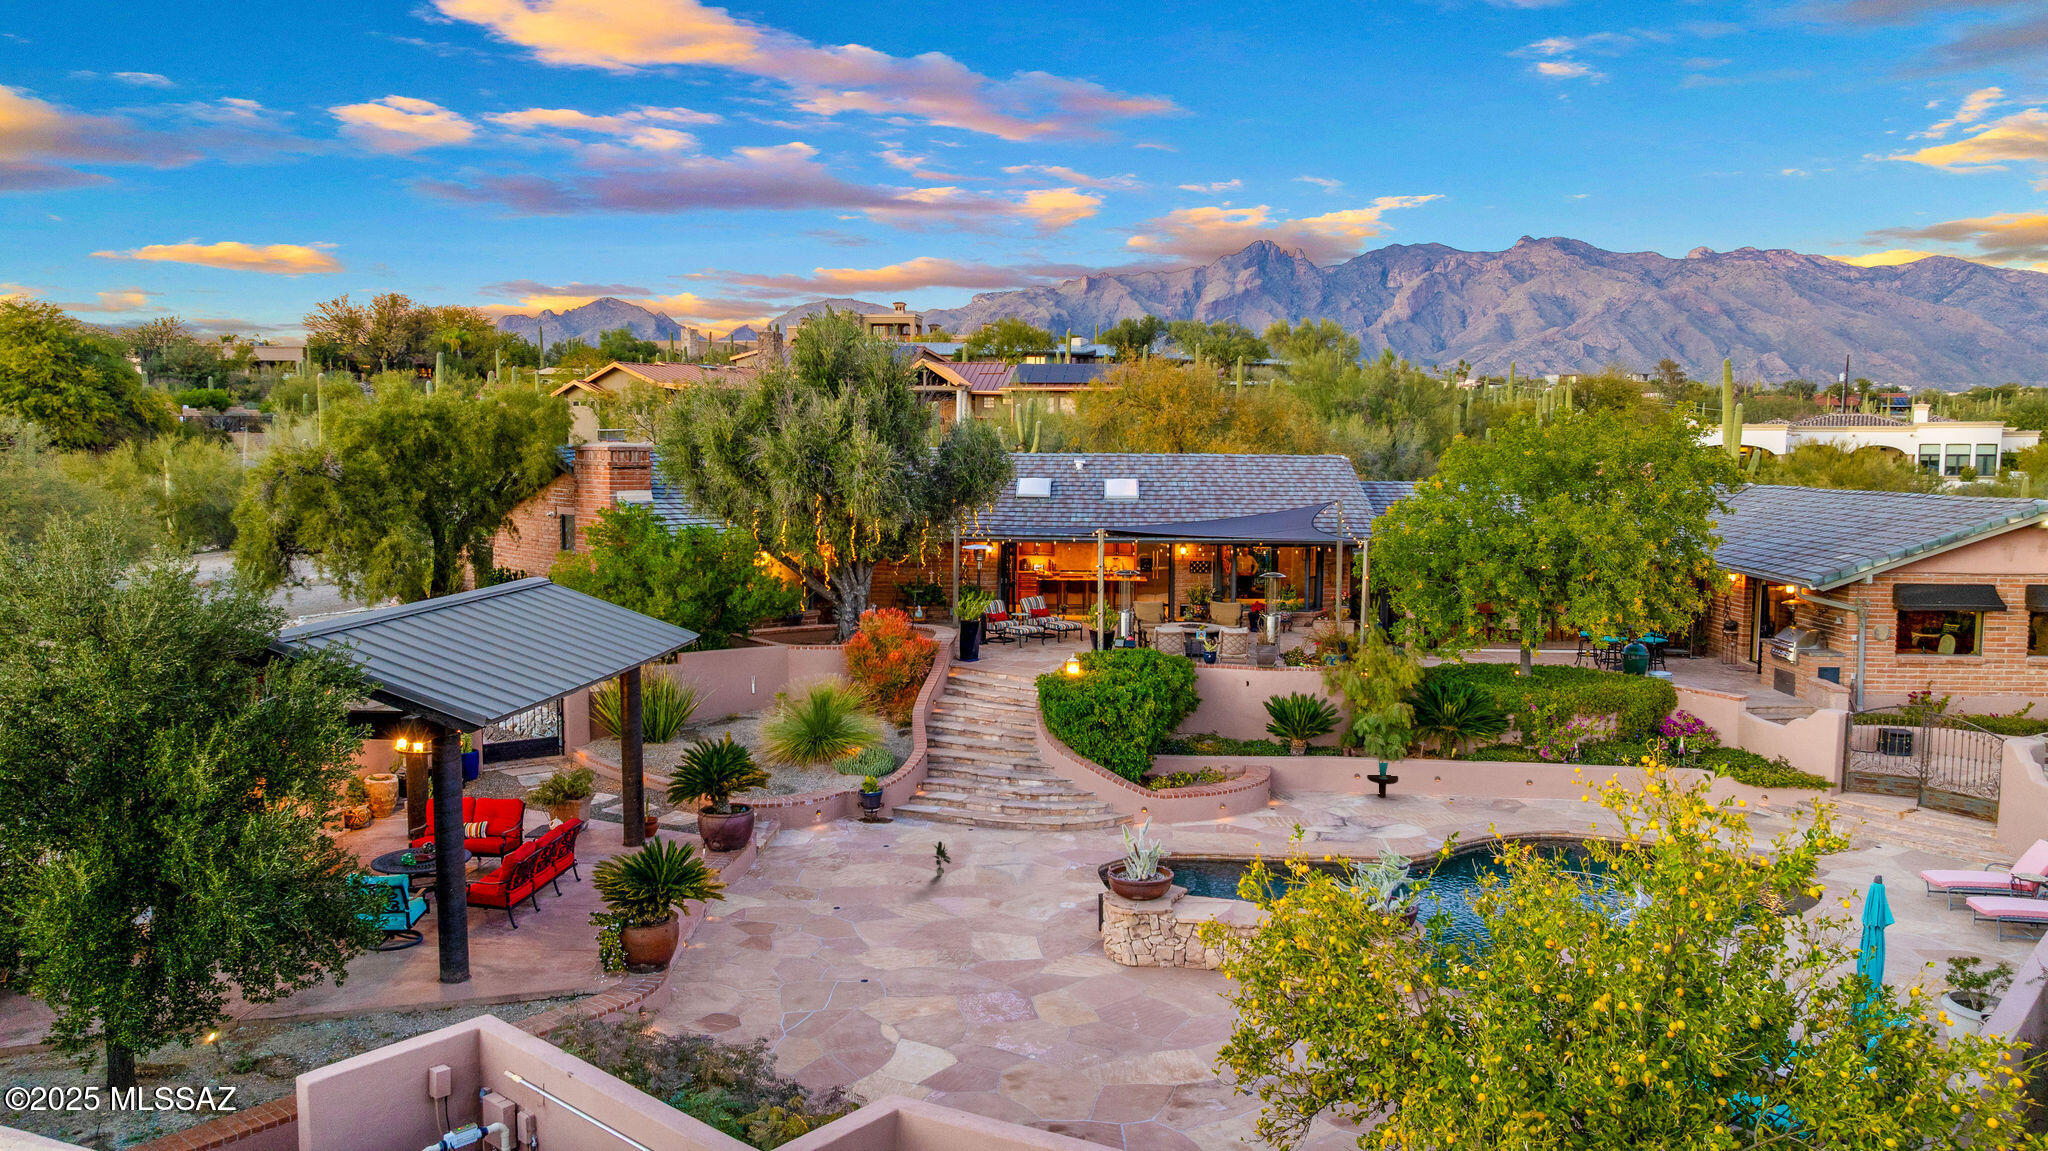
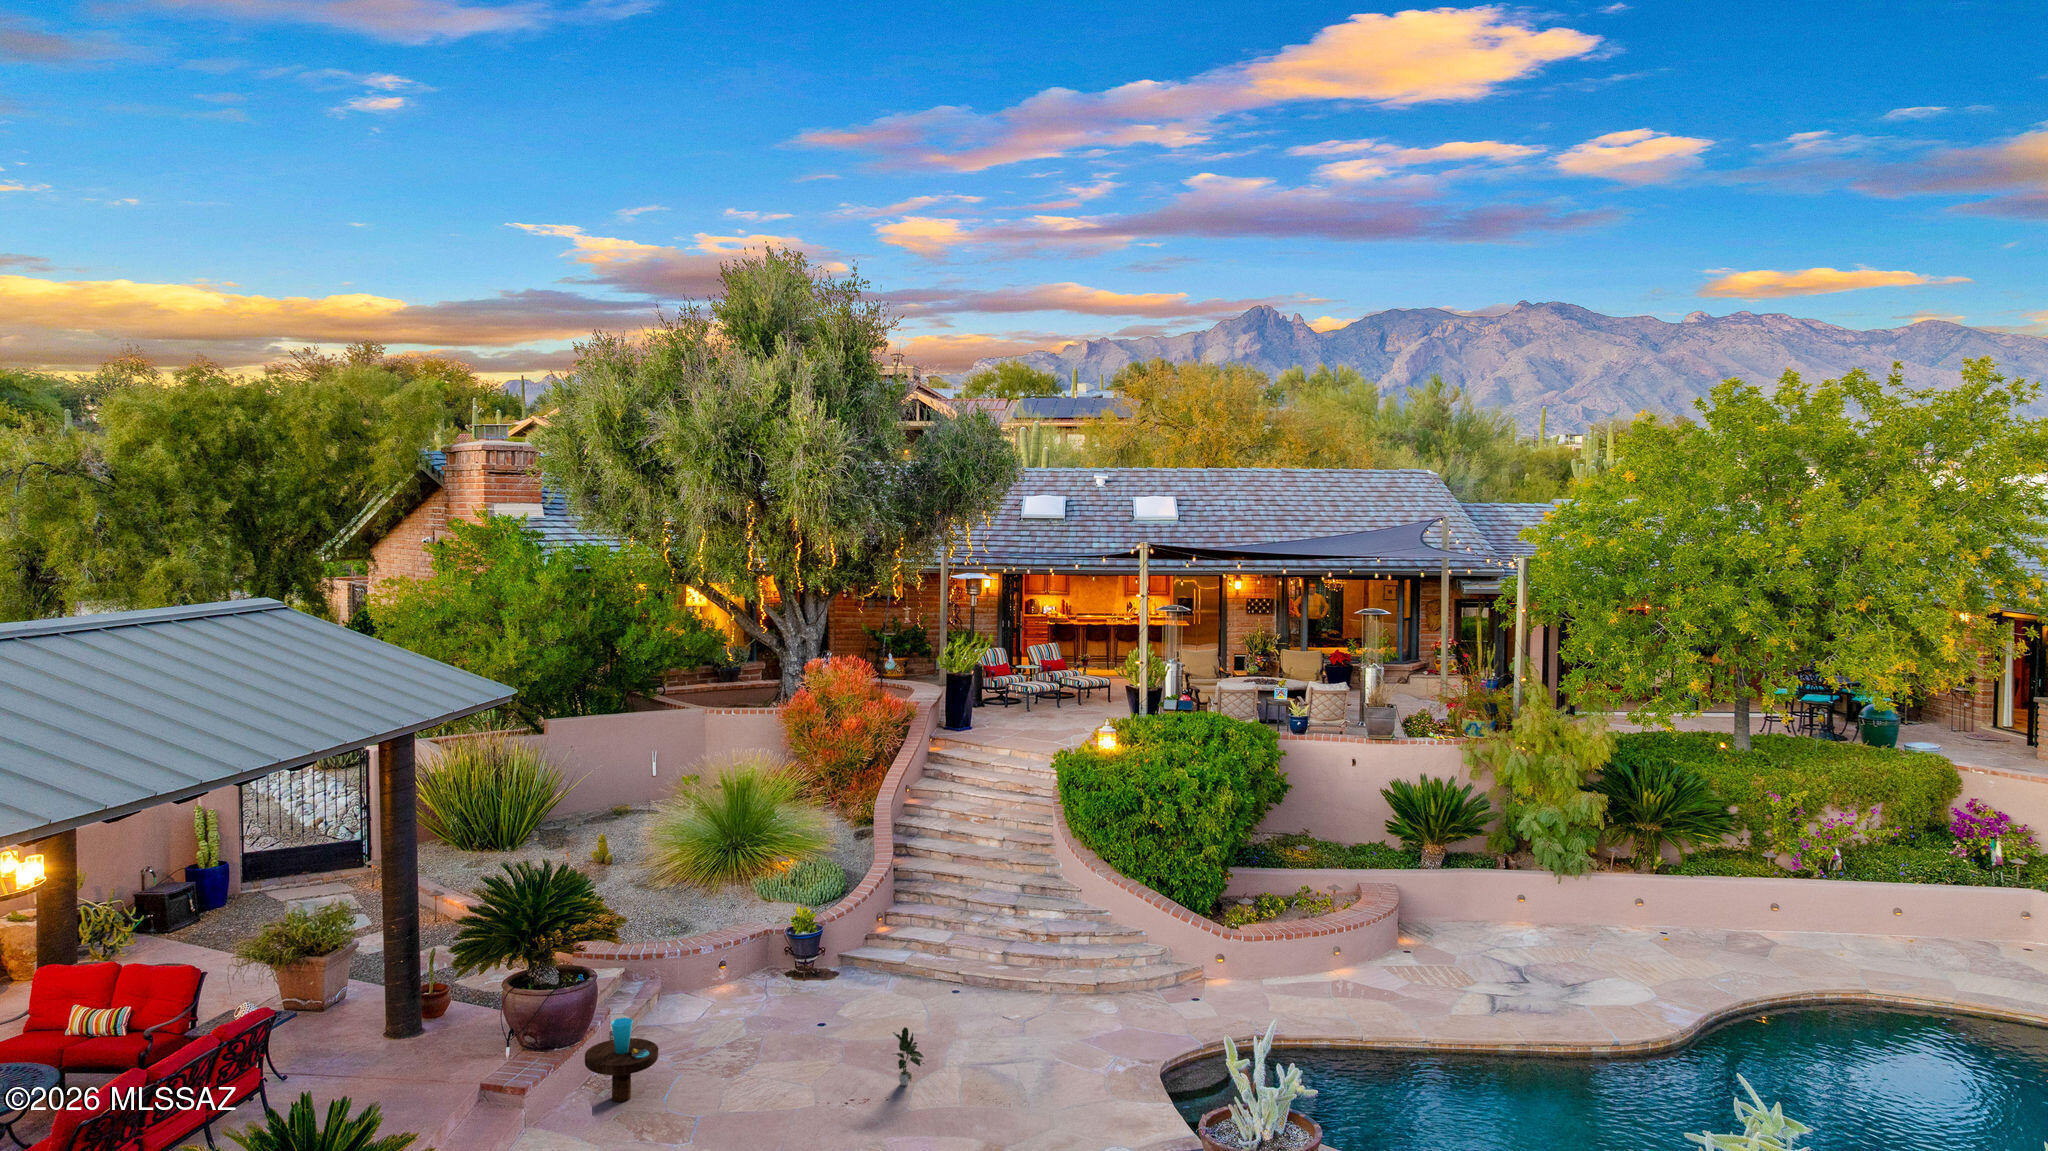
side table: present [1367,761,1398,798] -> present [585,1018,658,1102]

